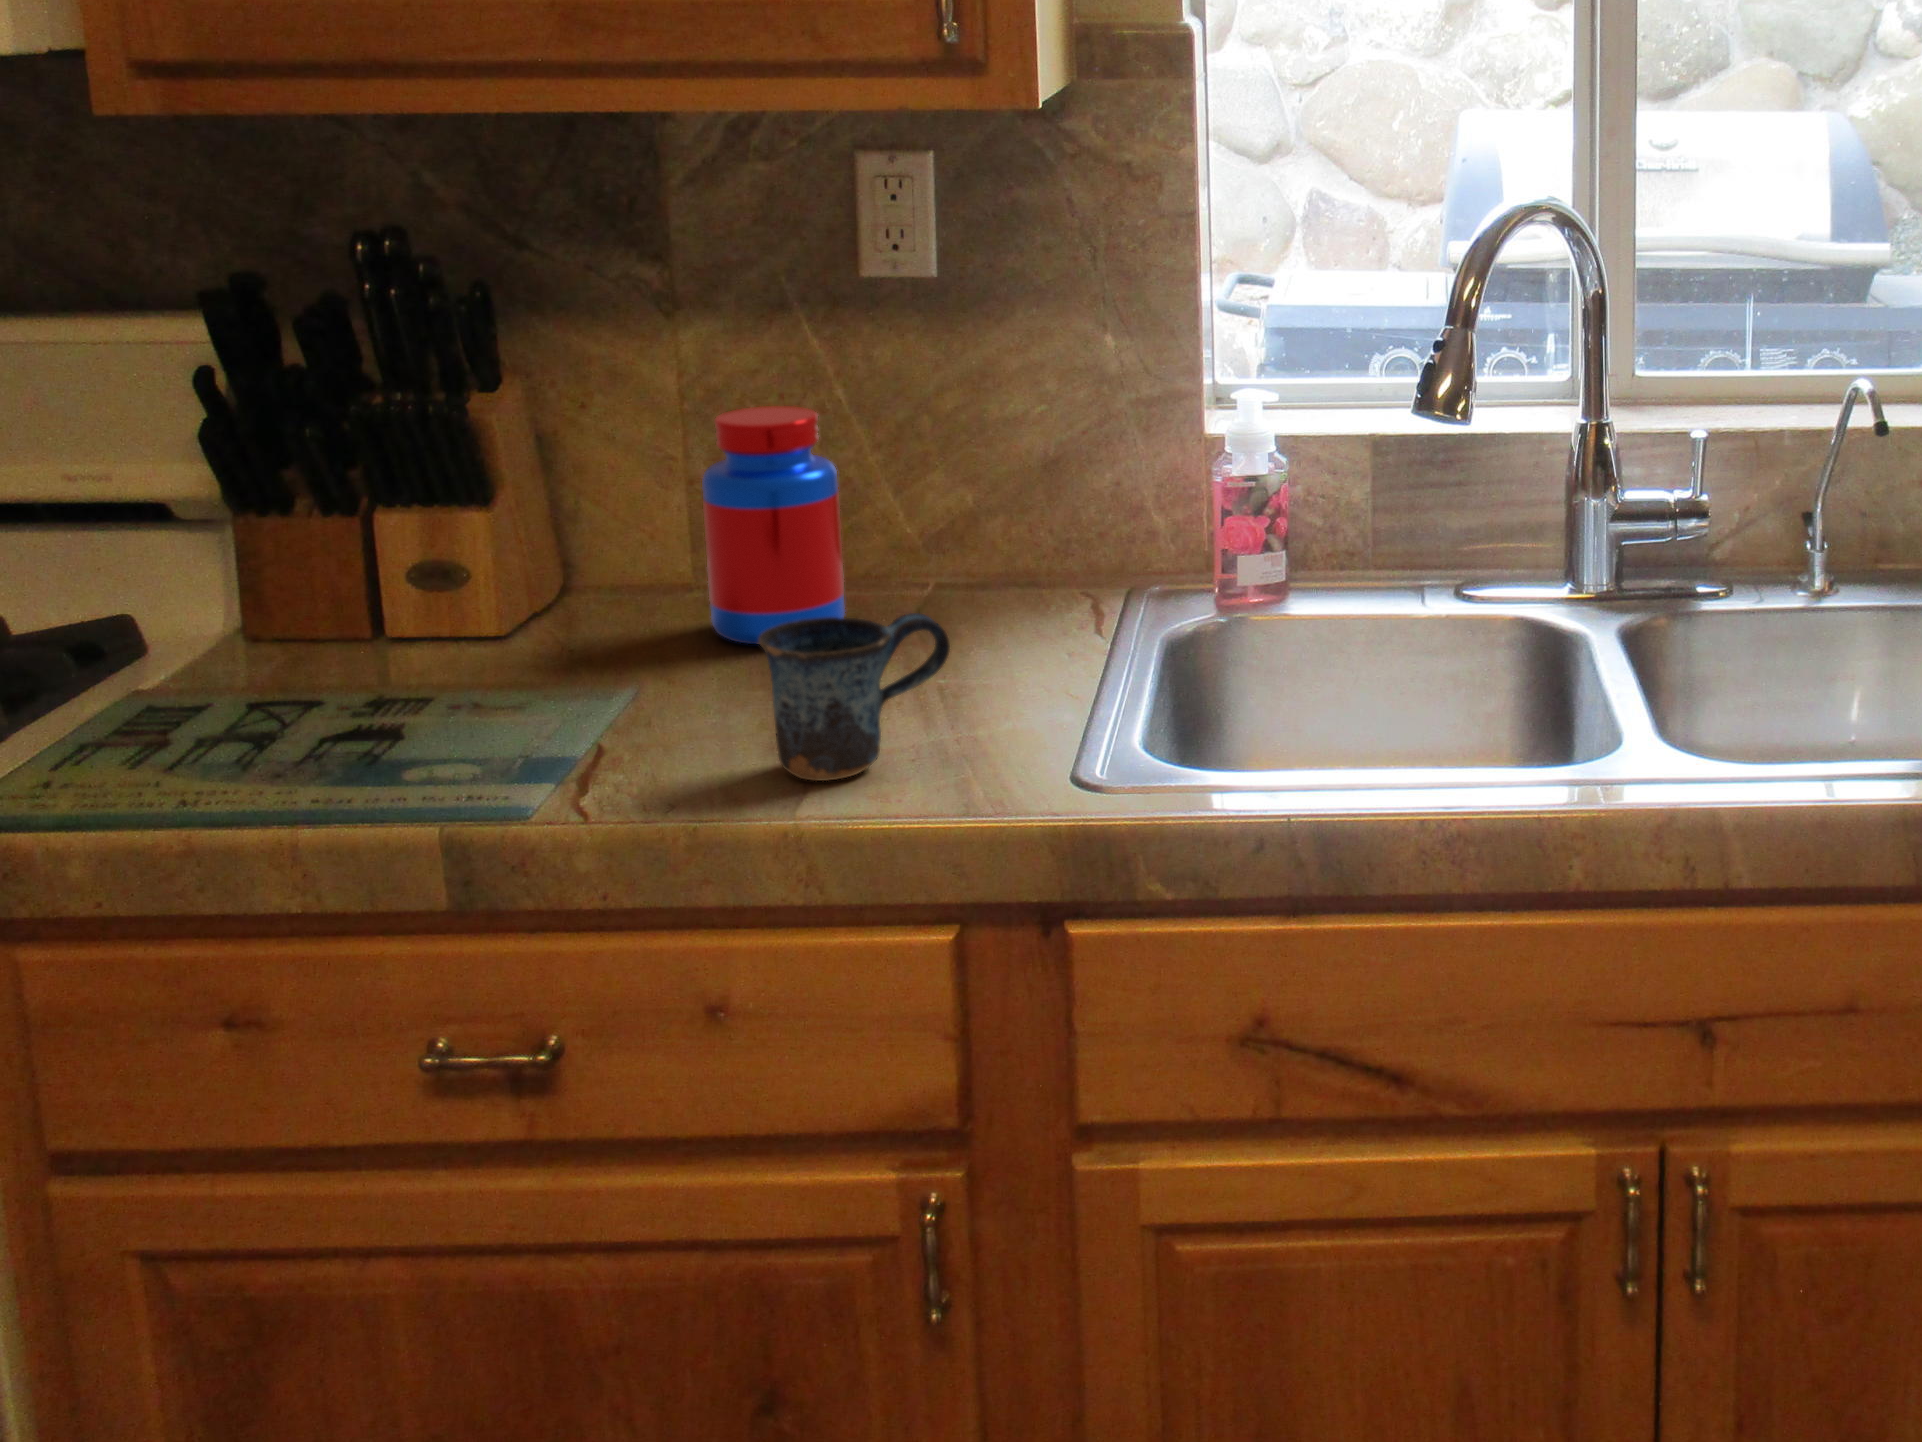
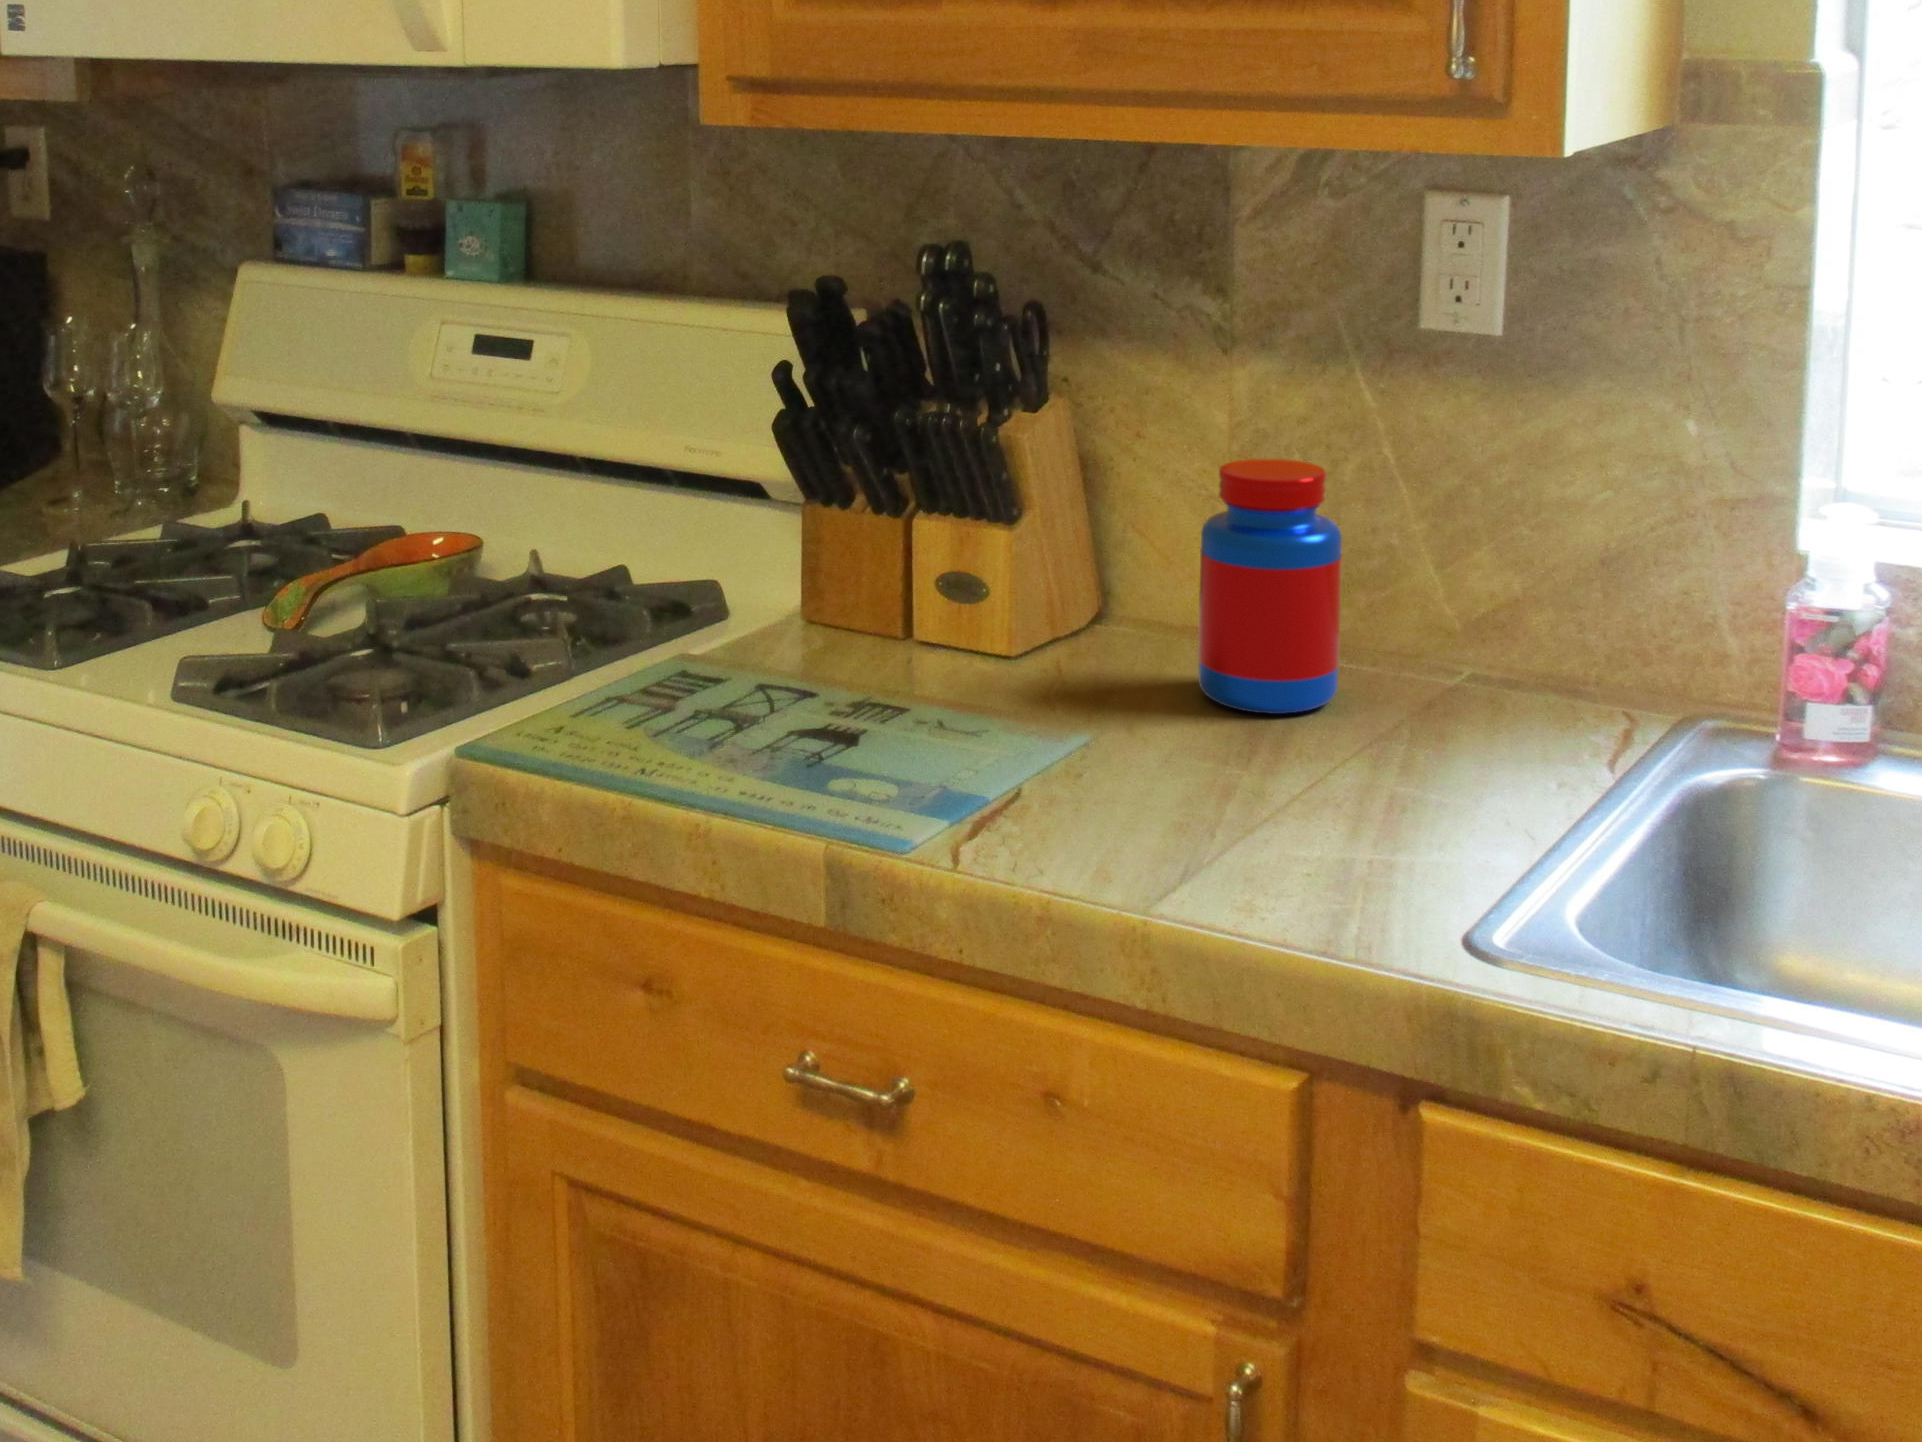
mug: present [759,613,950,781] -> none [1147,697,1353,879]

